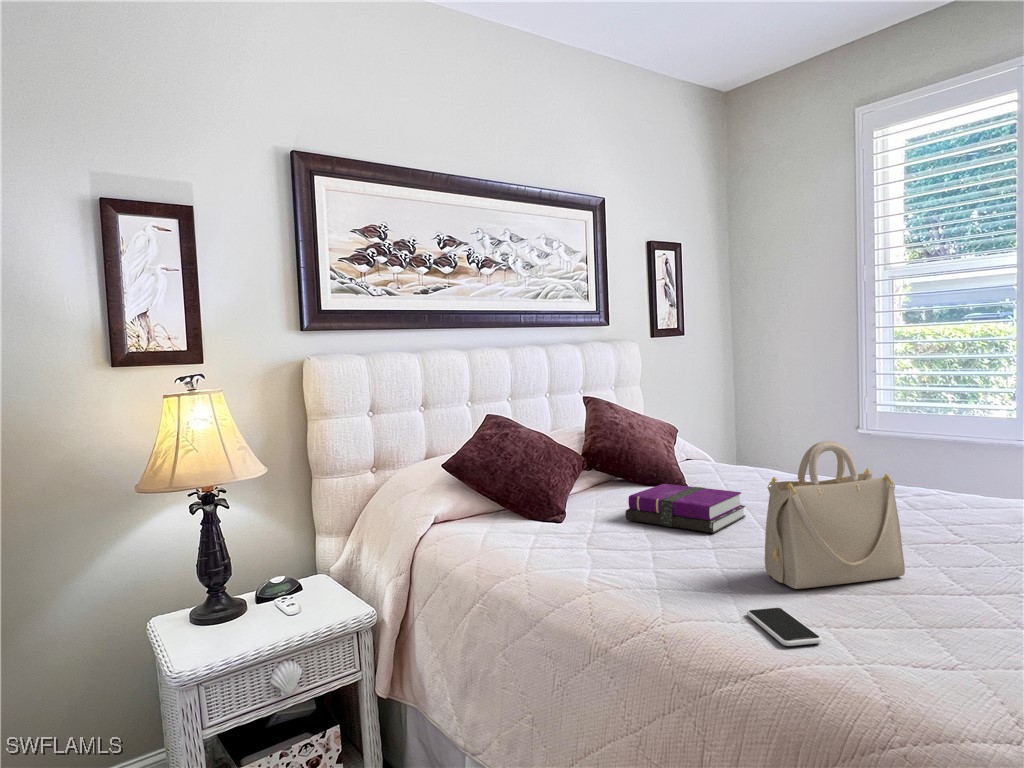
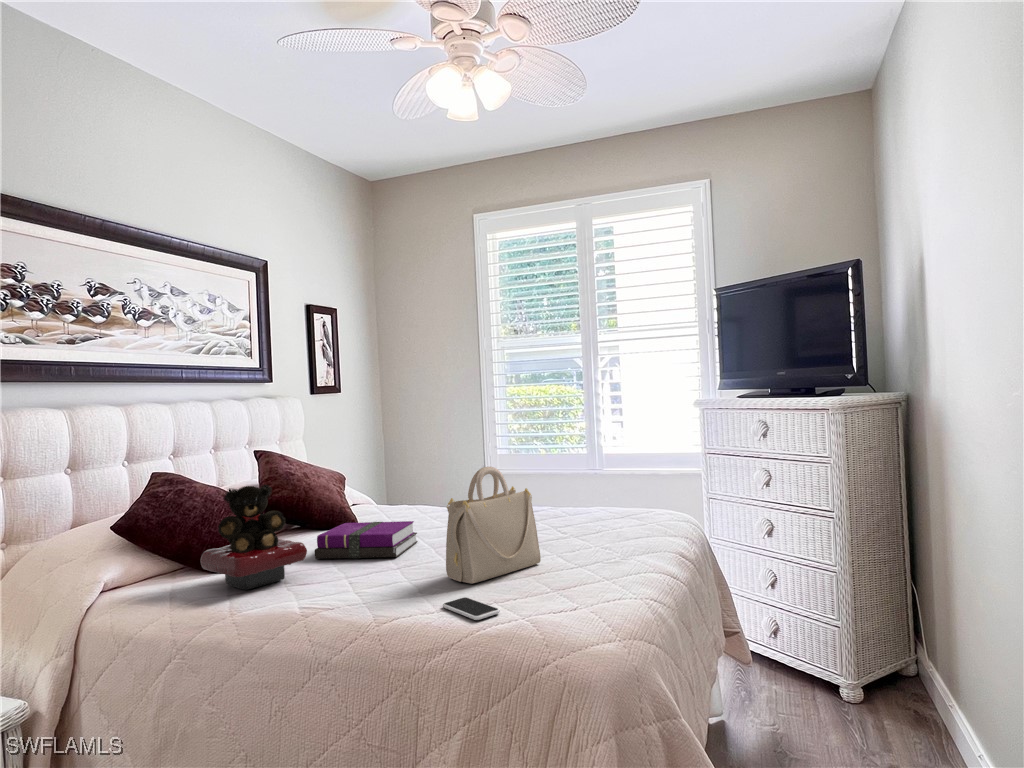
teddy bear: none [511,437,610,545] -> present [201,485,307,590]

